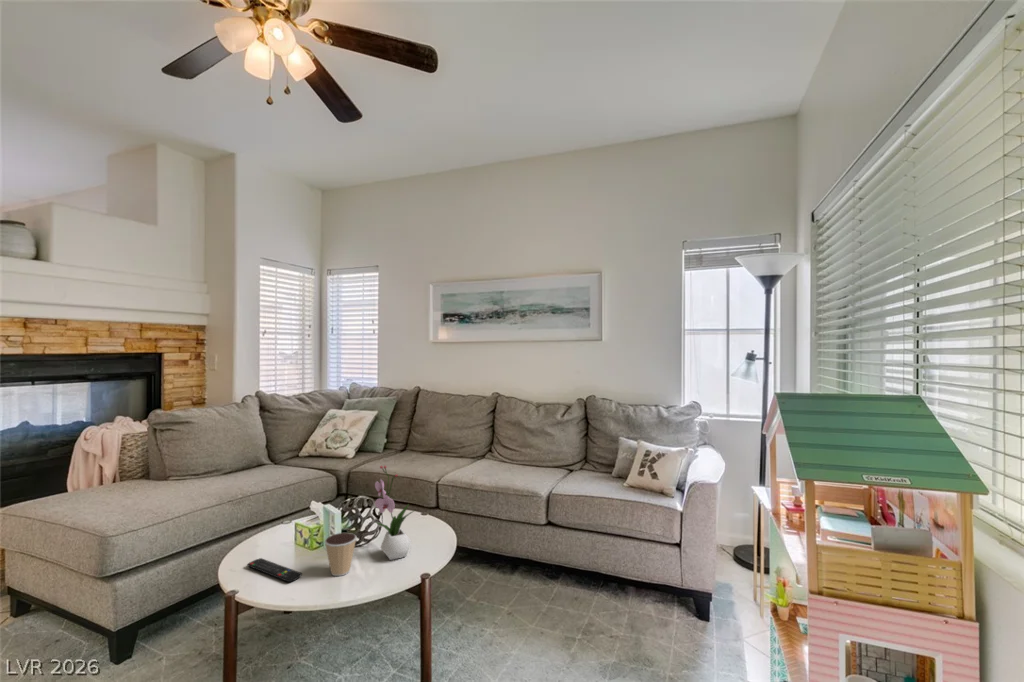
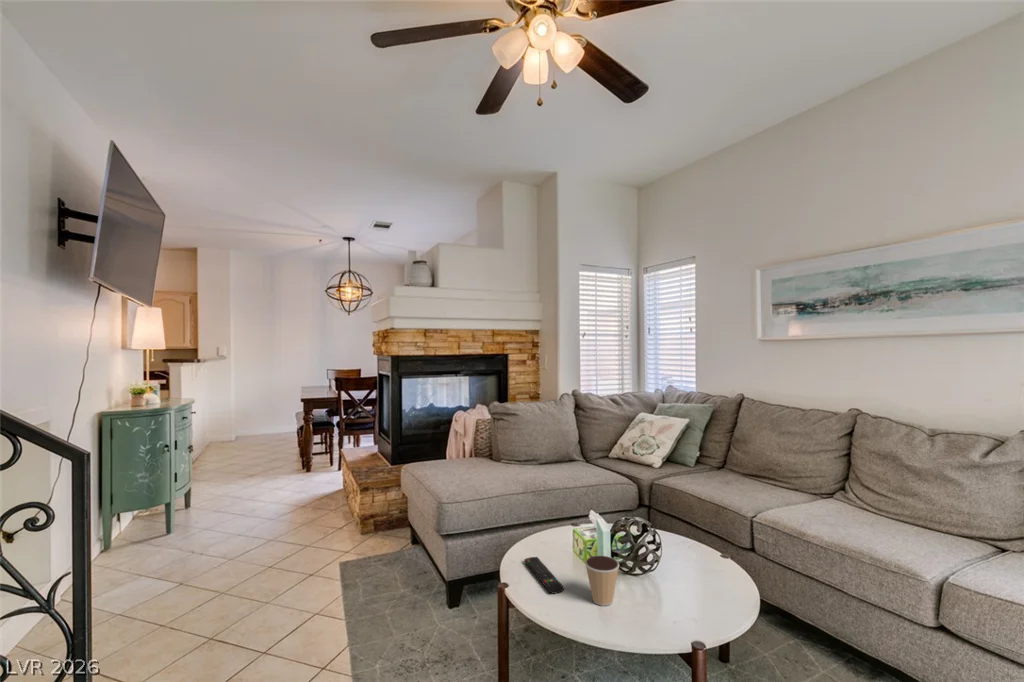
flower arrangement: present [375,466,412,560] -> none [643,488,692,609]

